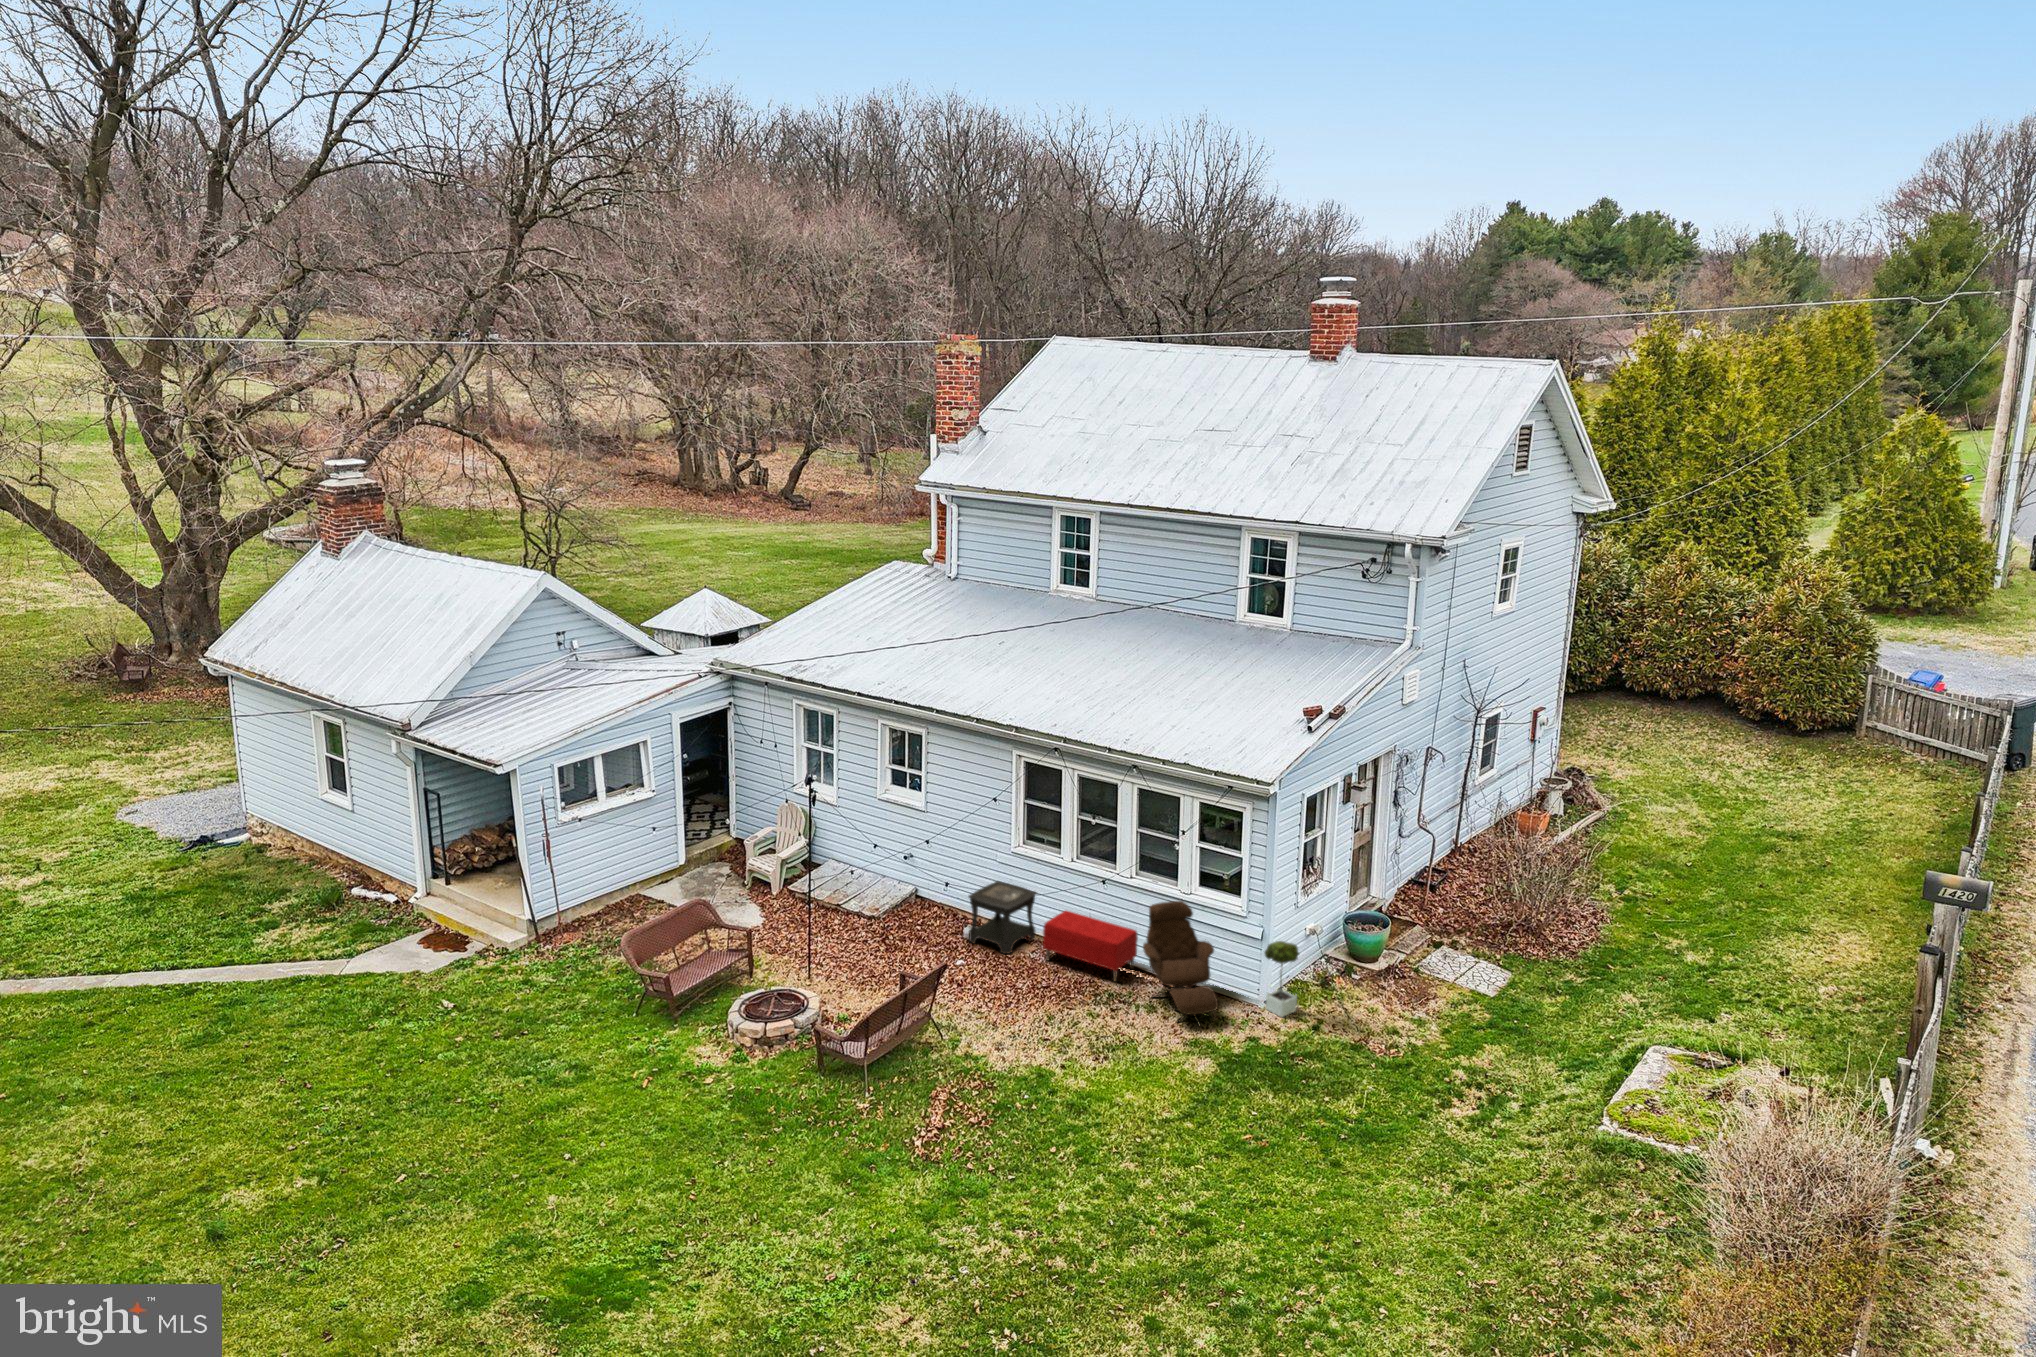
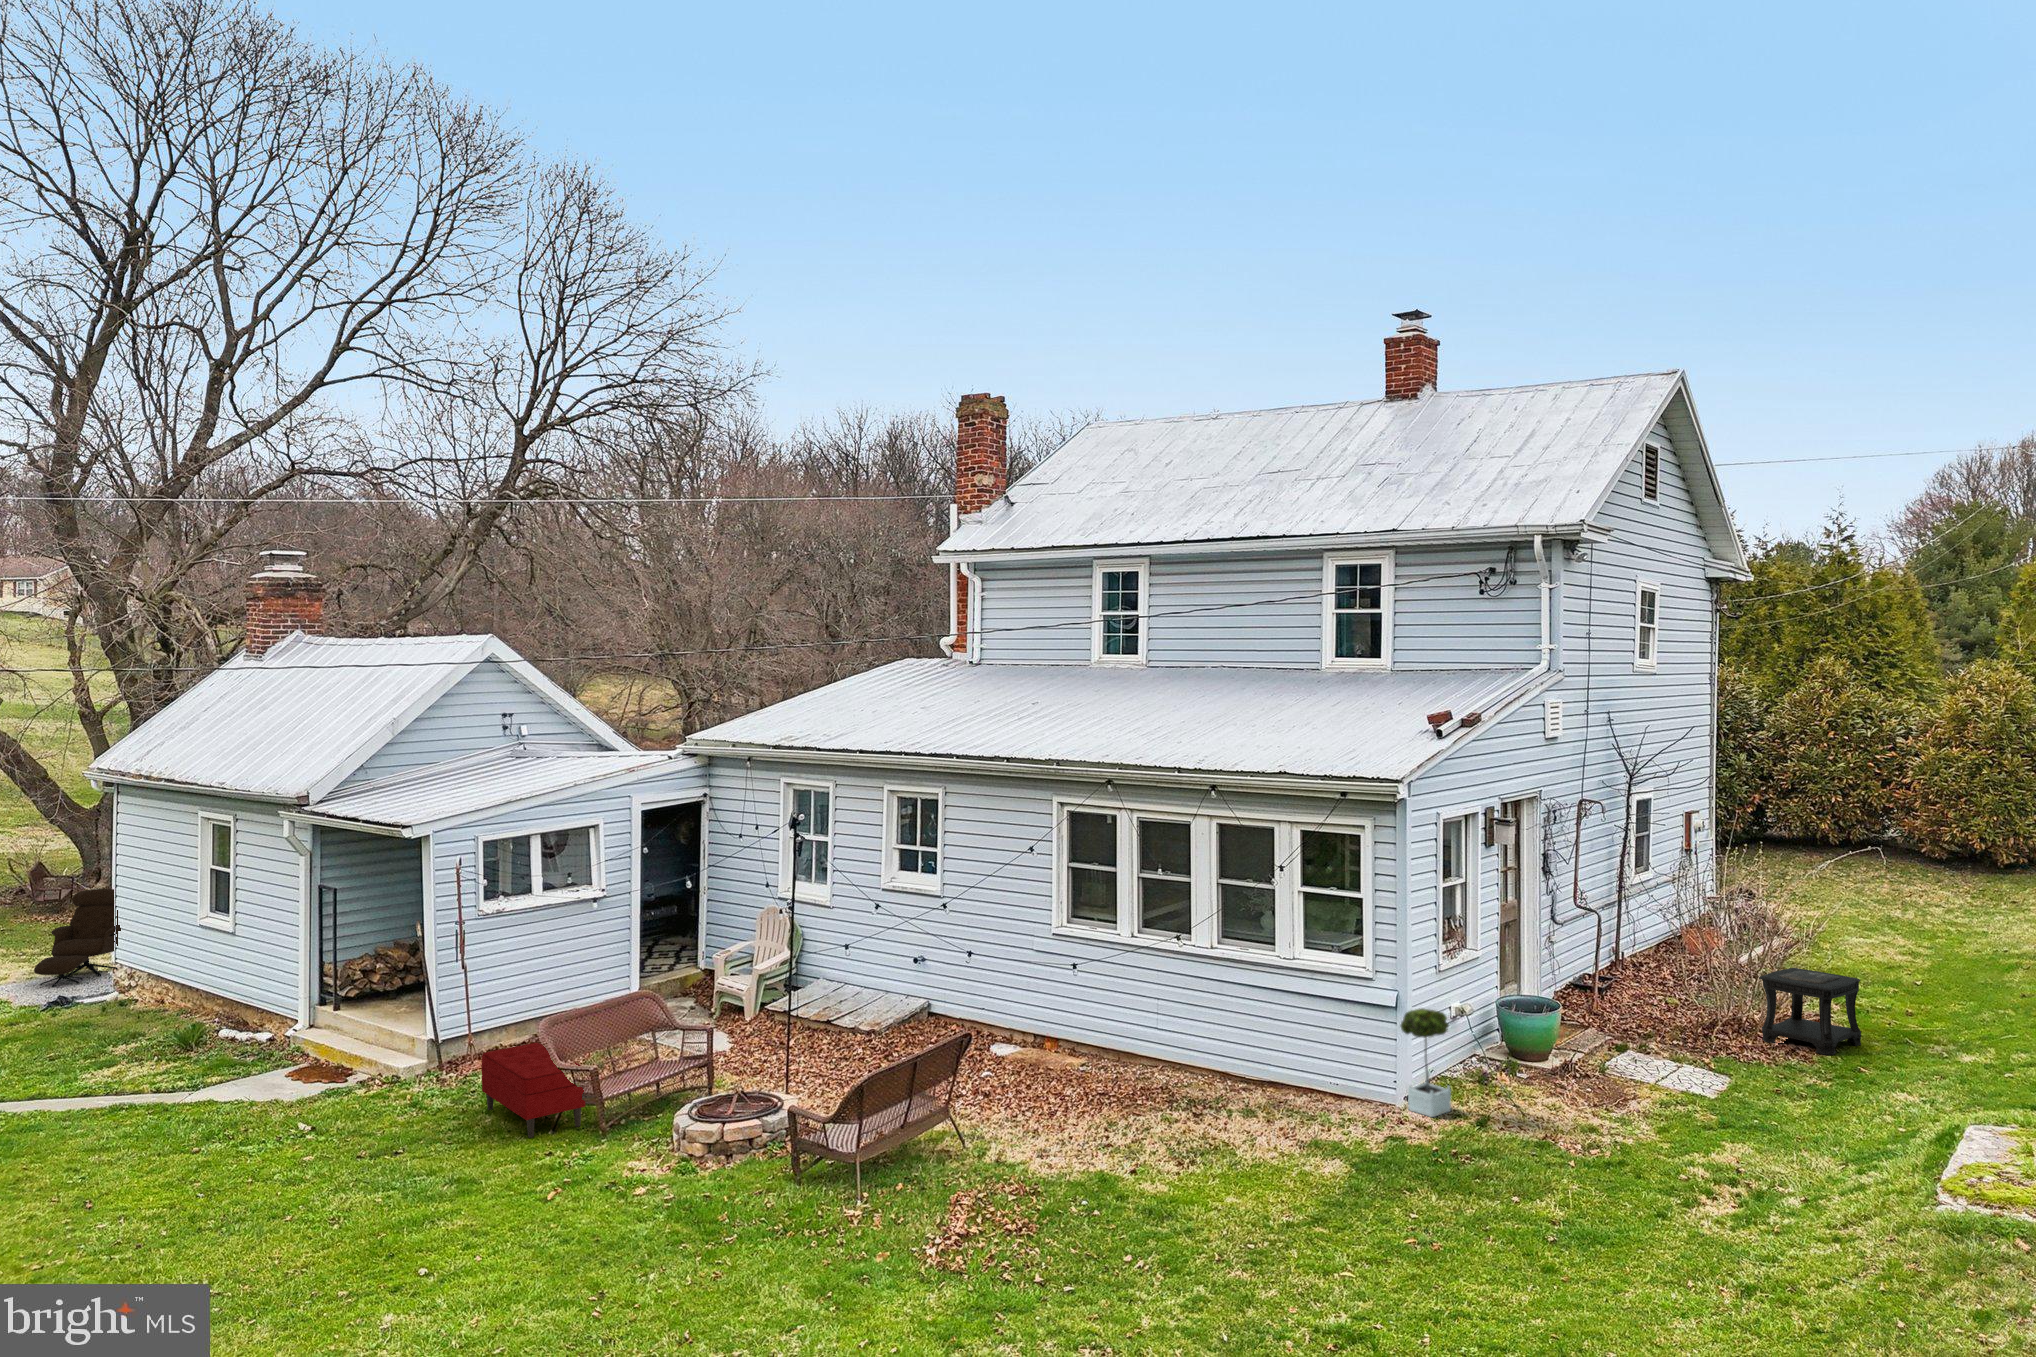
side table: present [969,881,1037,954] -> present [1759,968,1861,1055]
lounge chair: present [1143,901,1218,1026] -> present [34,889,121,987]
bench: present [1043,911,1138,981] -> present [481,1043,585,1138]

